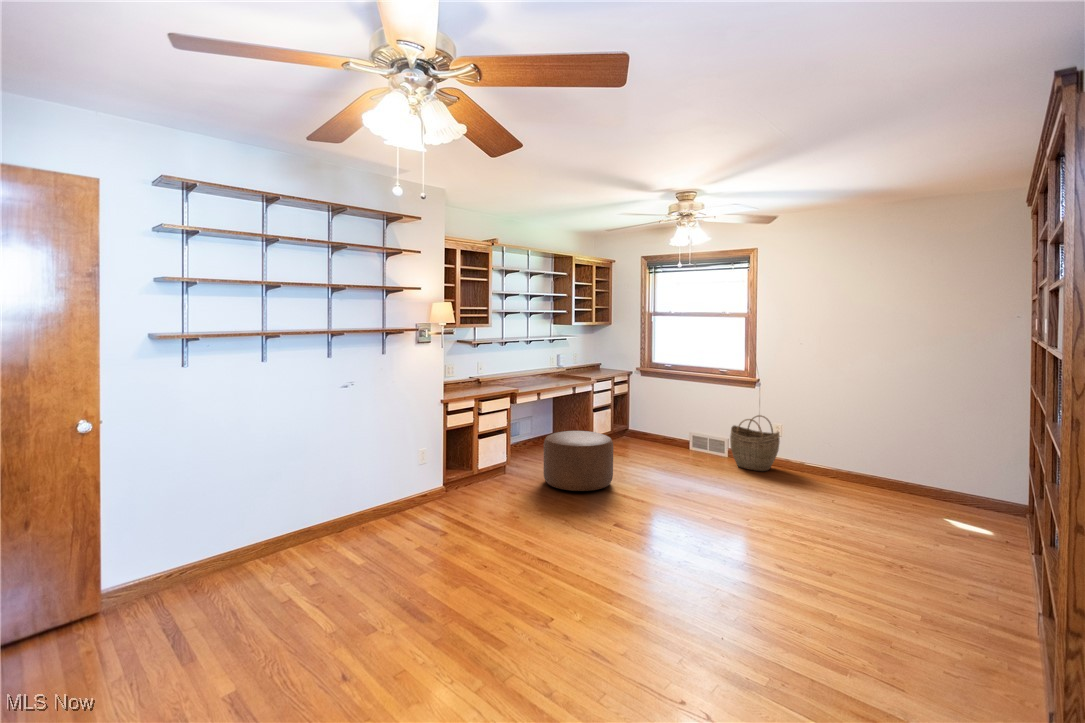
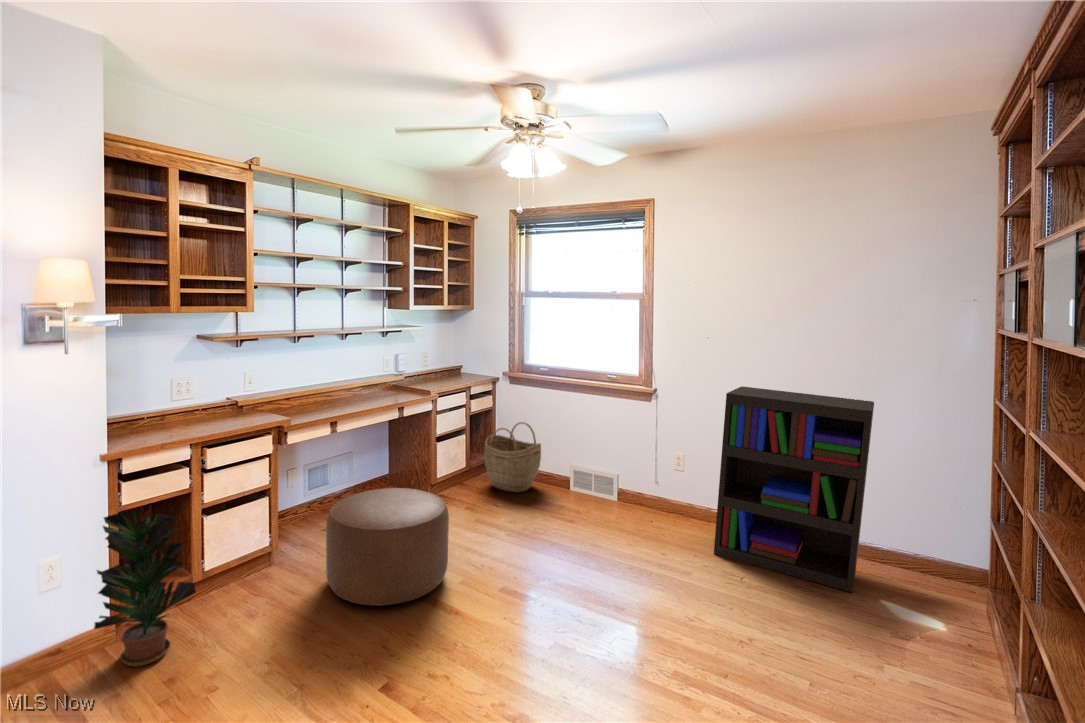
bookshelf: none [789,369,903,502] -> present [714,386,874,592]
woven basket: present [730,415,780,471] -> present [484,422,541,493]
potted plant: none [441,426,488,506] -> present [94,509,196,666]

